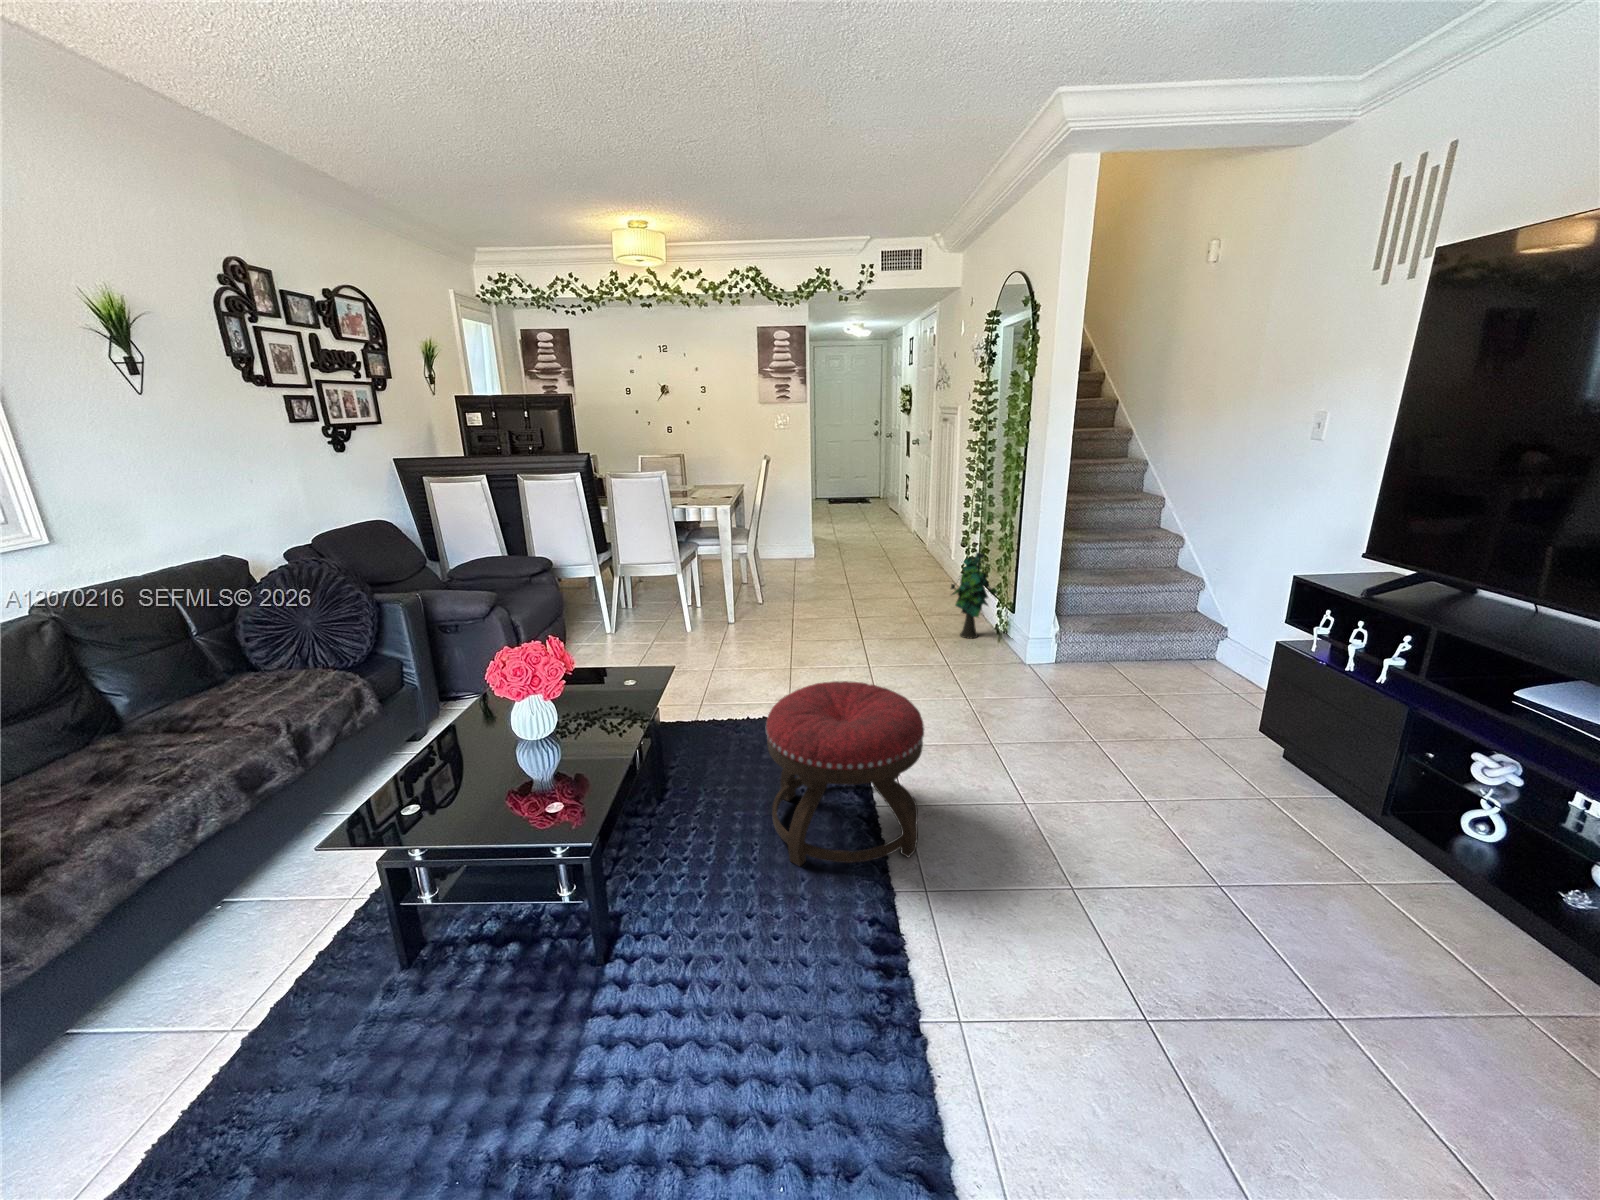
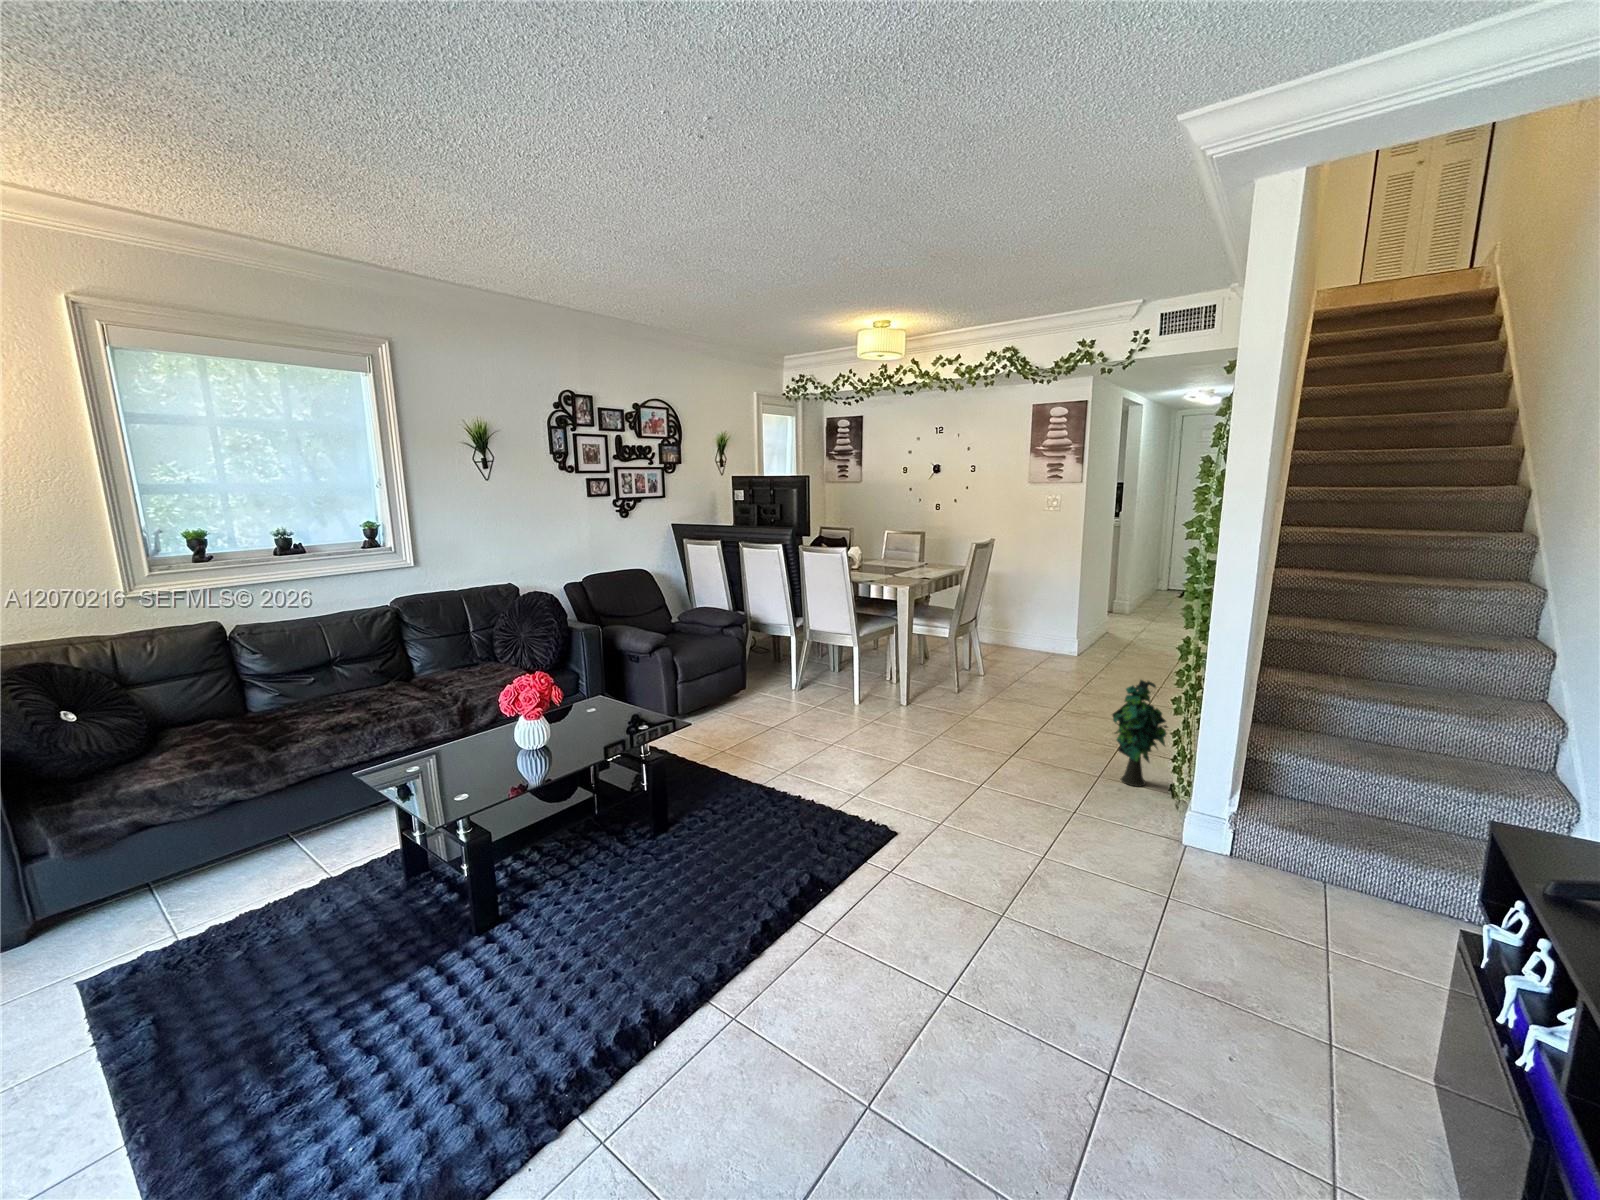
ottoman: present [766,681,924,866] -> none [663,774,823,979]

